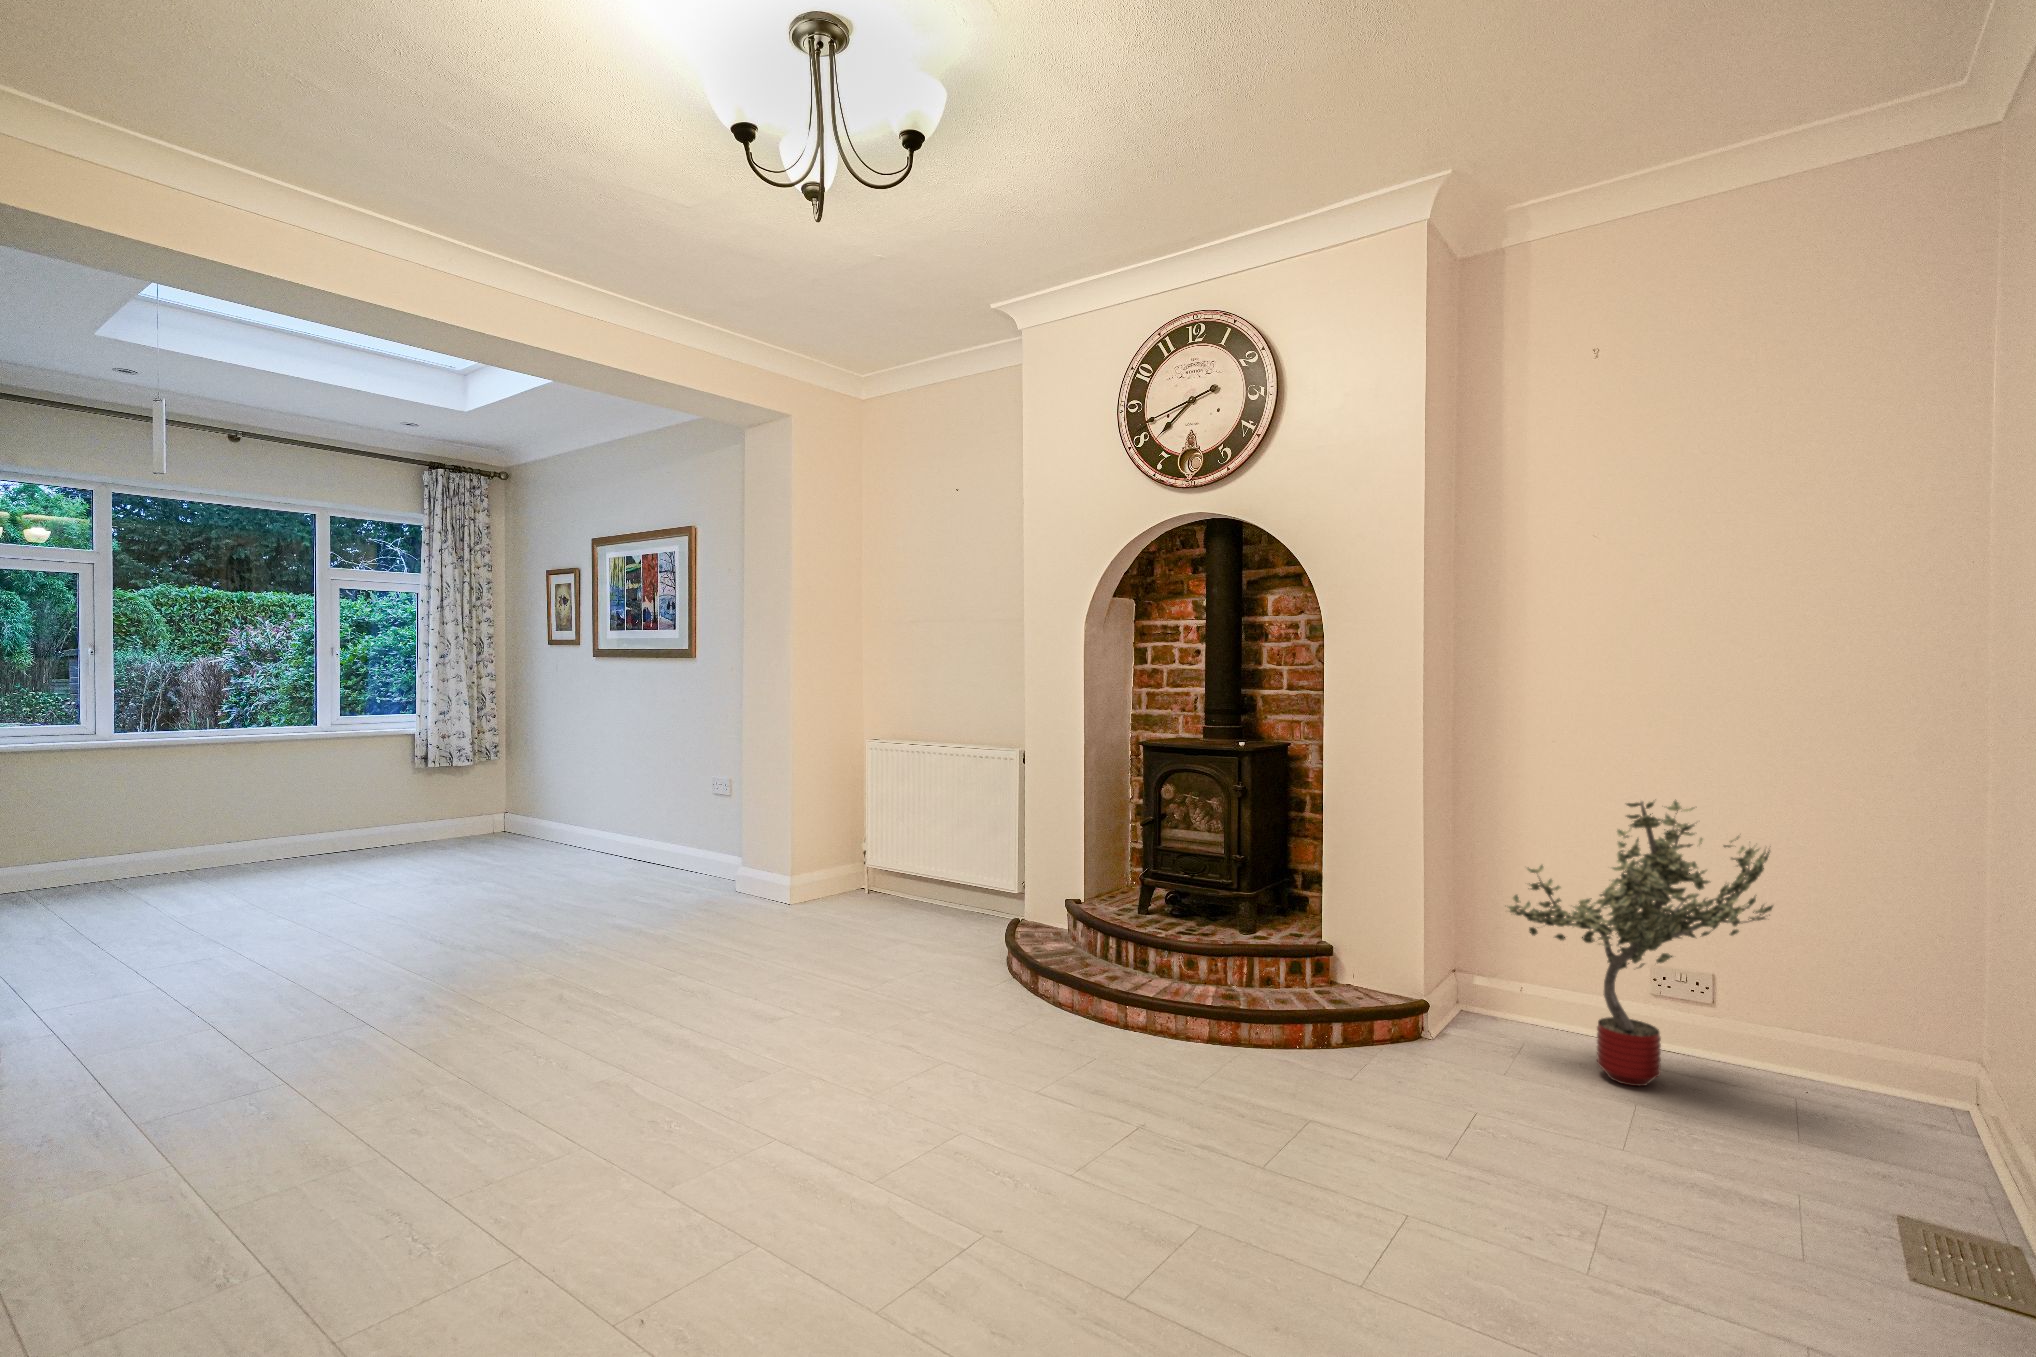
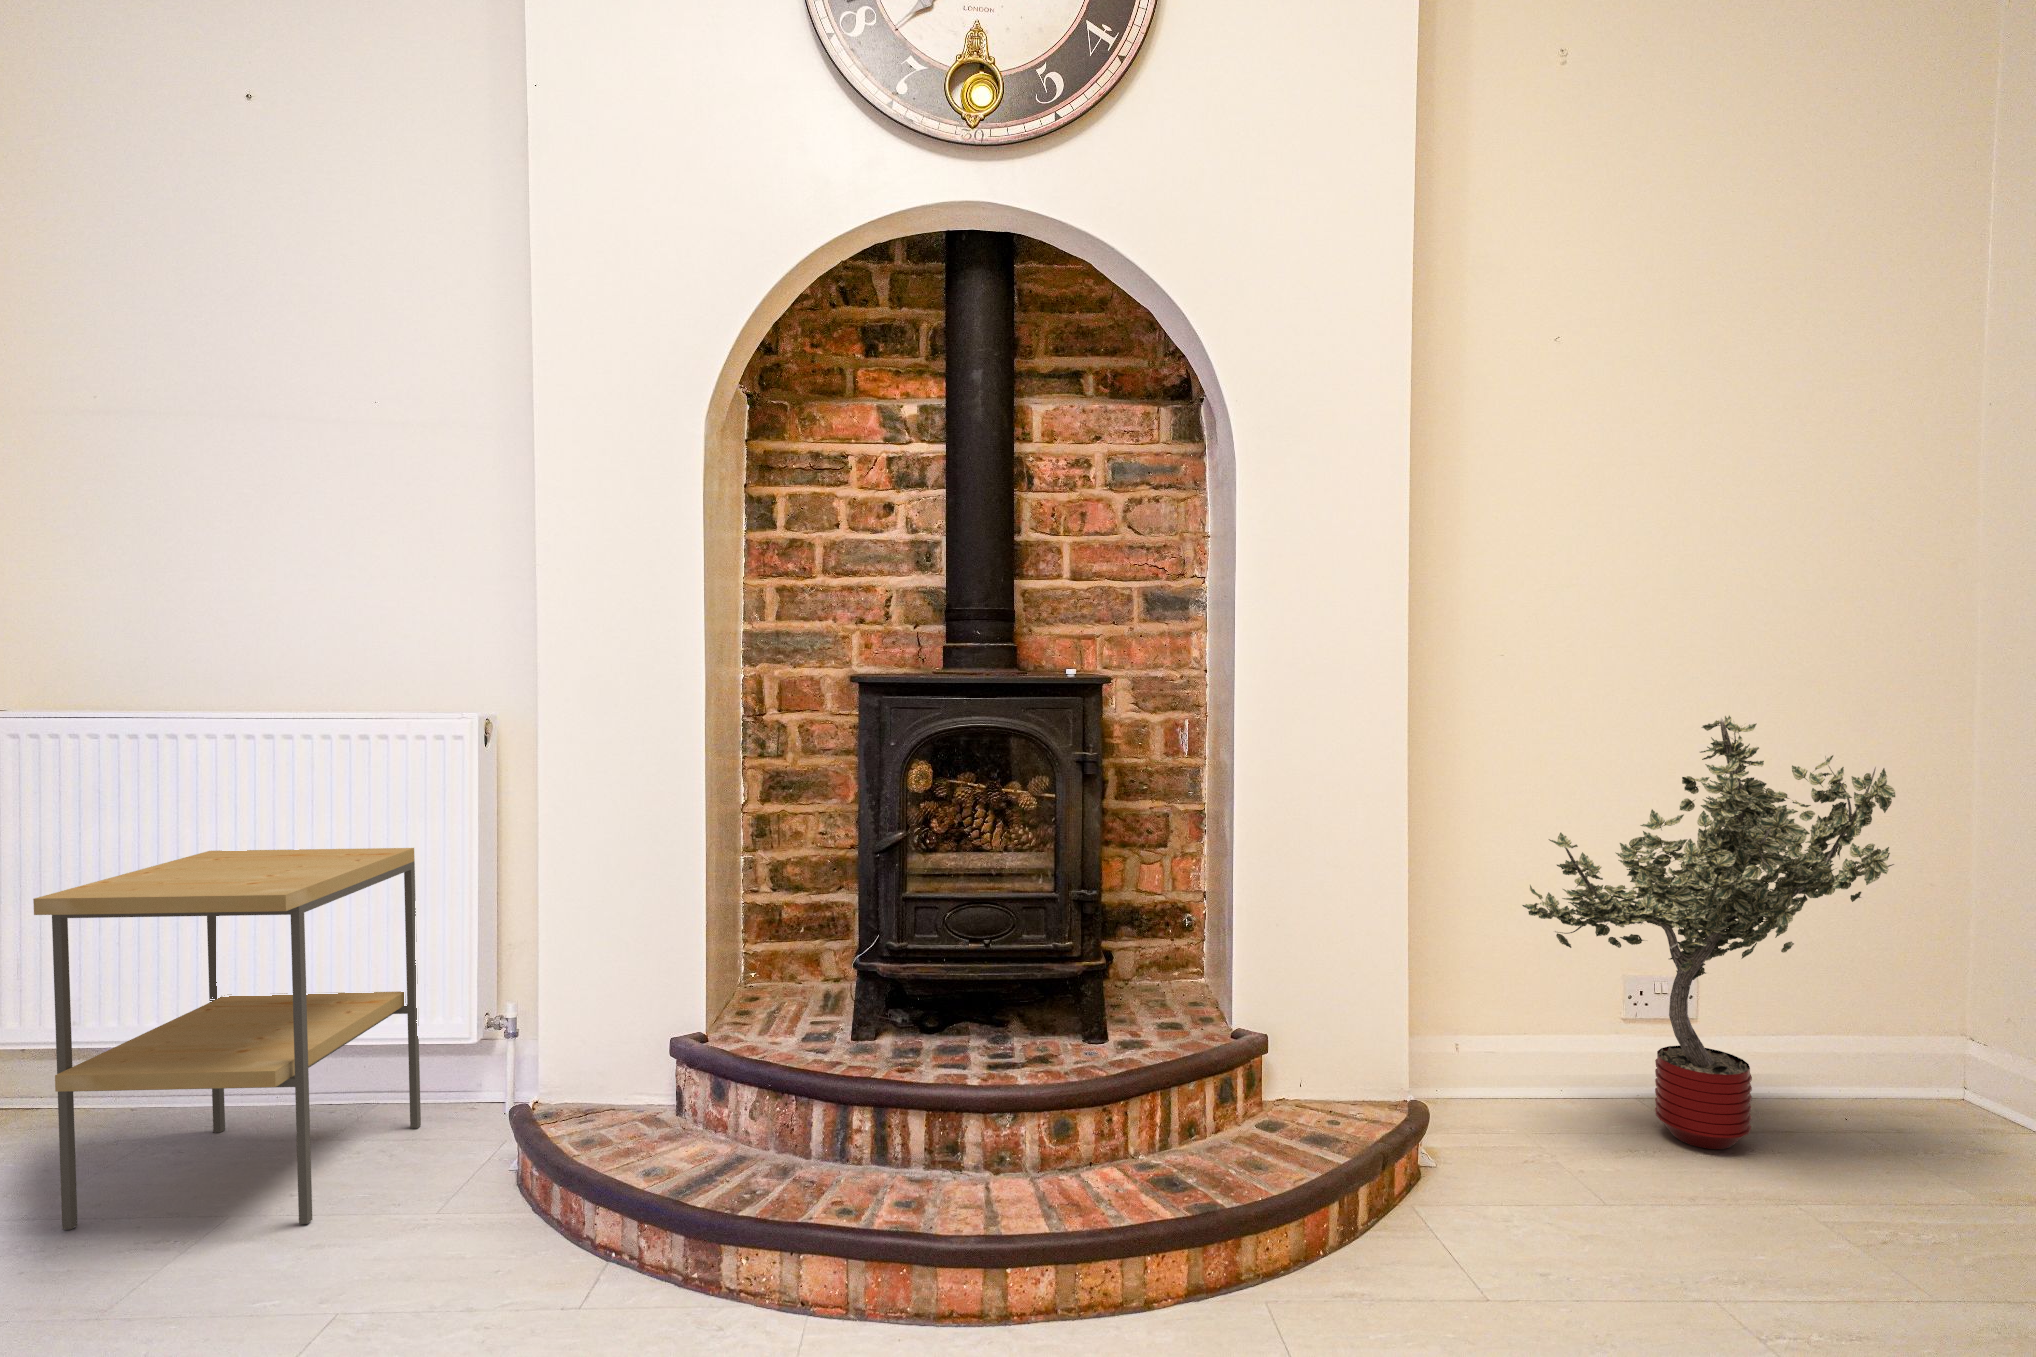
side table: none [865,798,993,945] -> present [33,848,421,1230]

